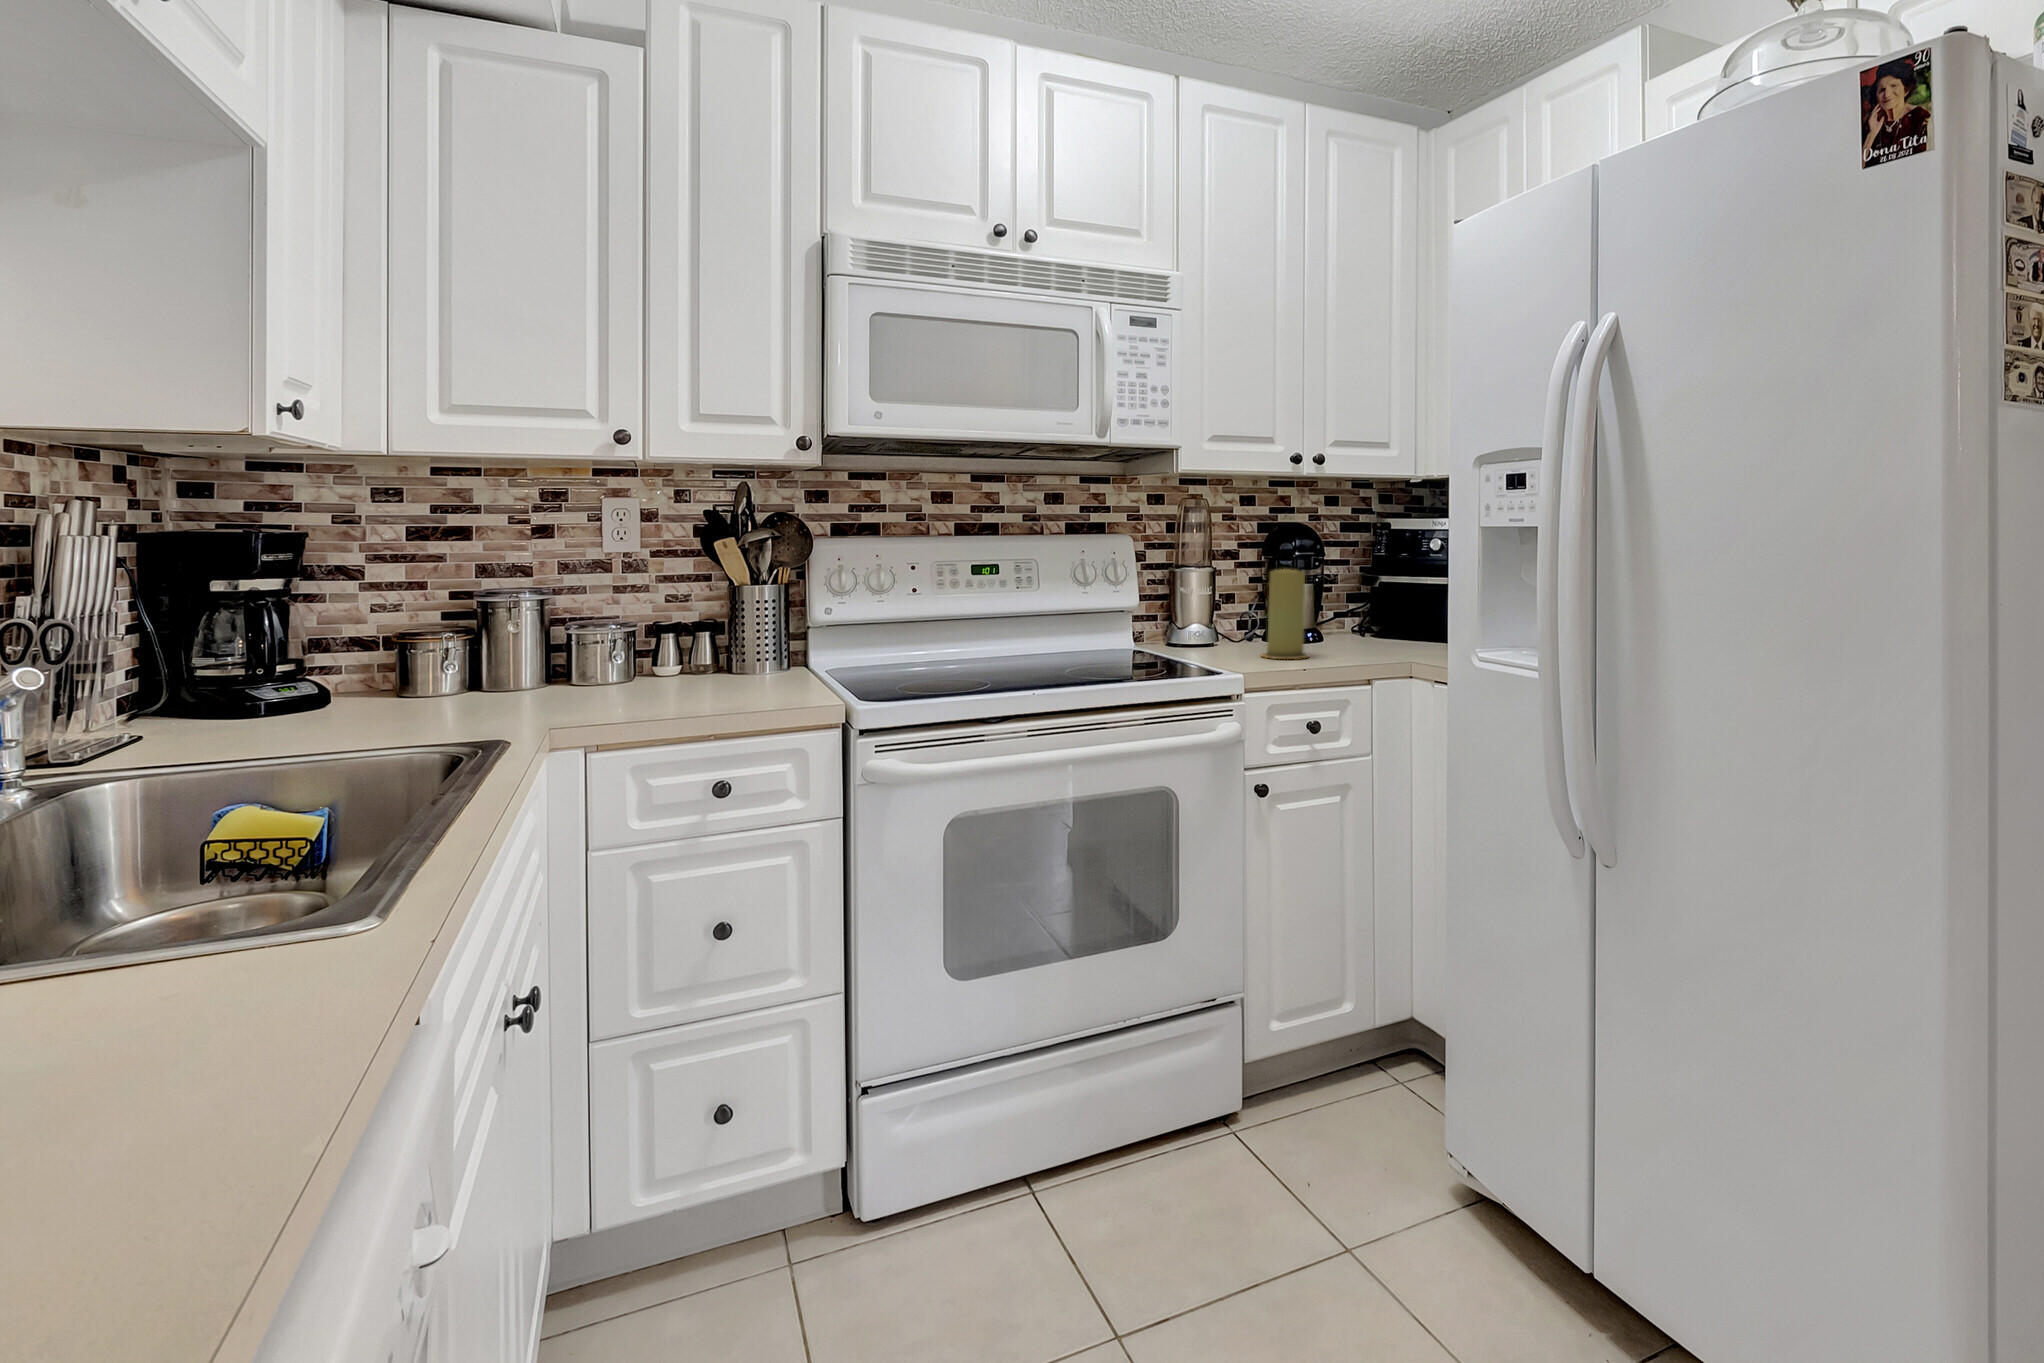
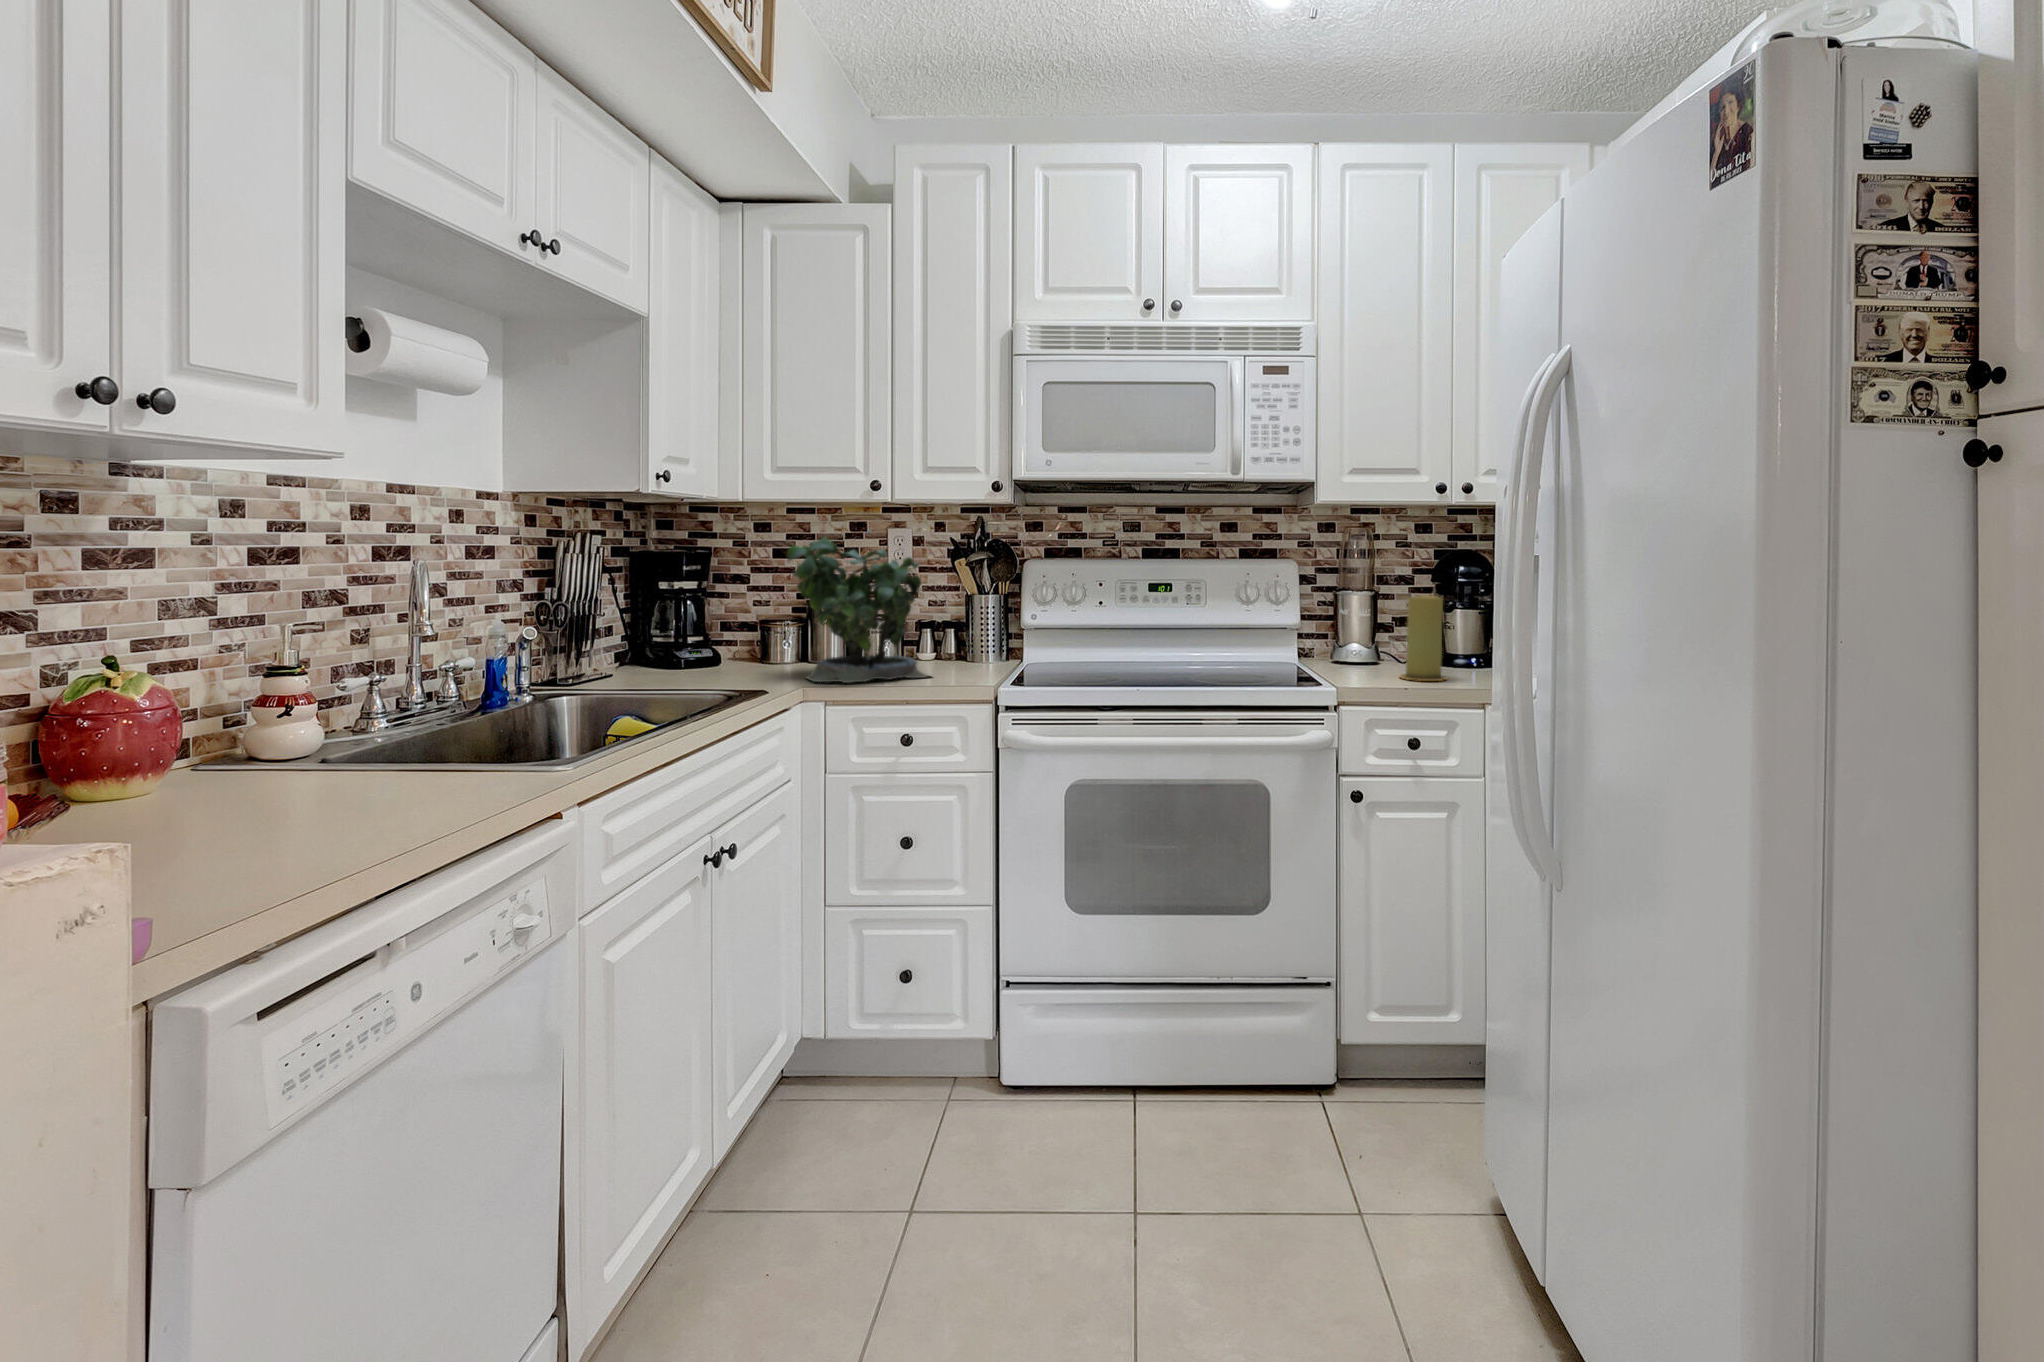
potted plant: none [489,496,725,715] -> present [787,530,929,683]

